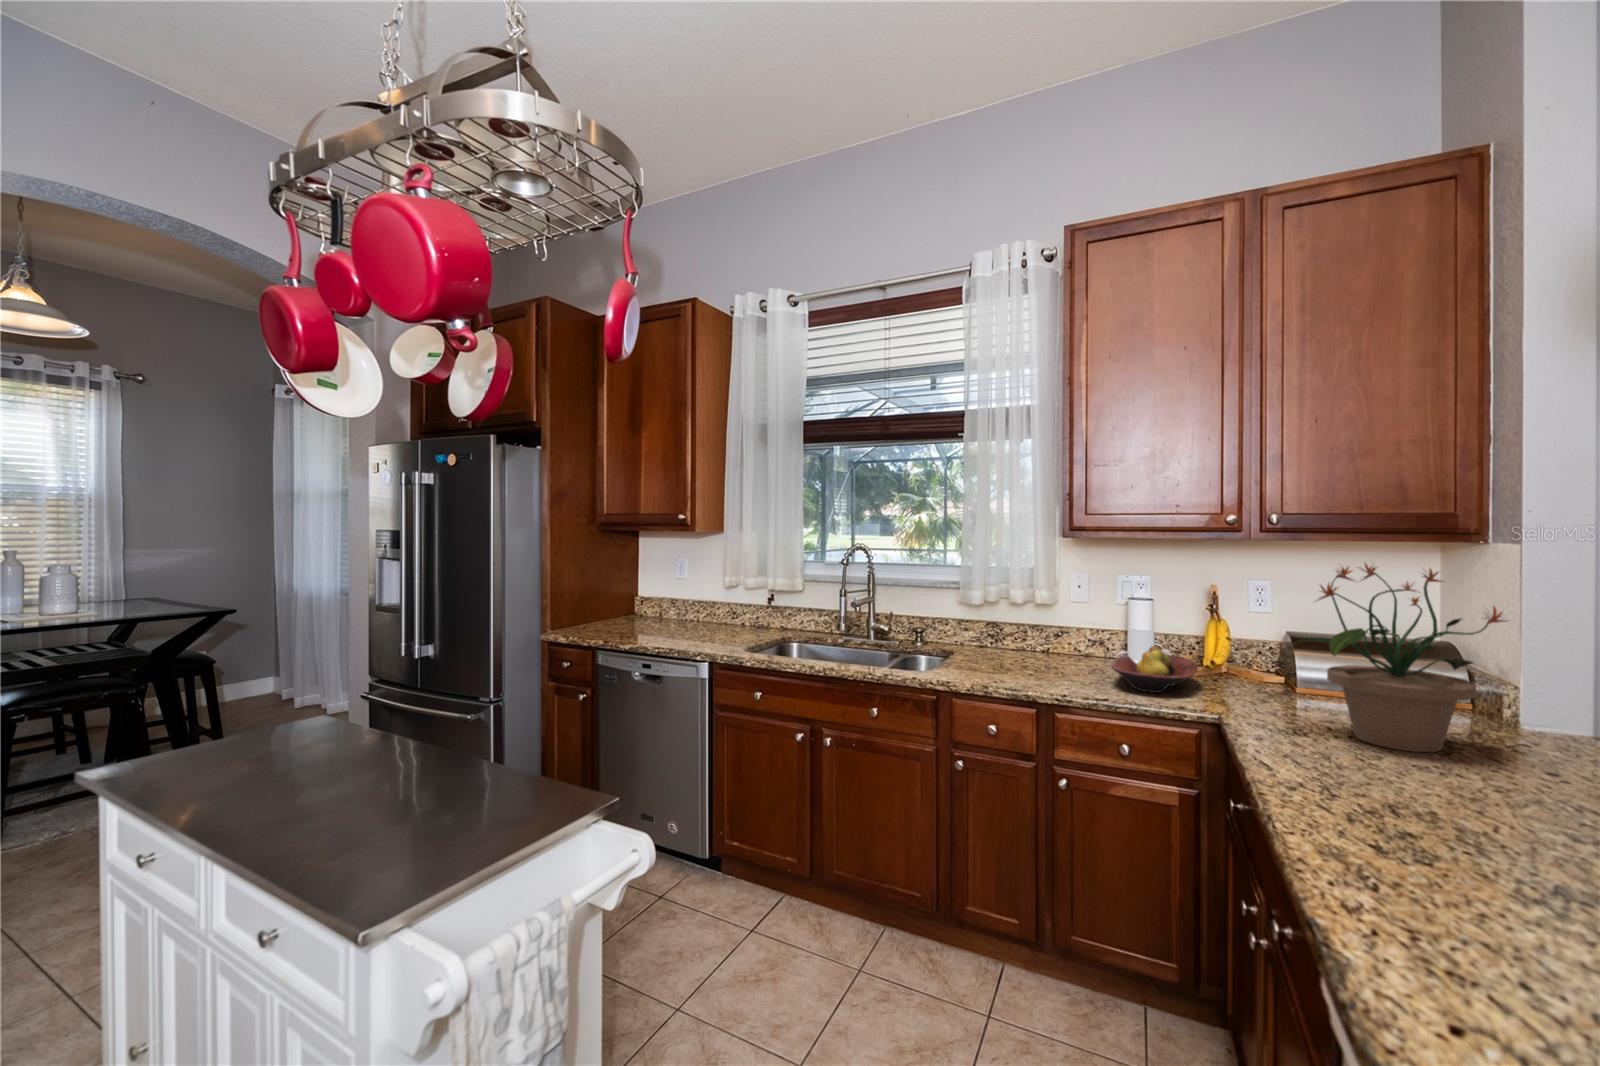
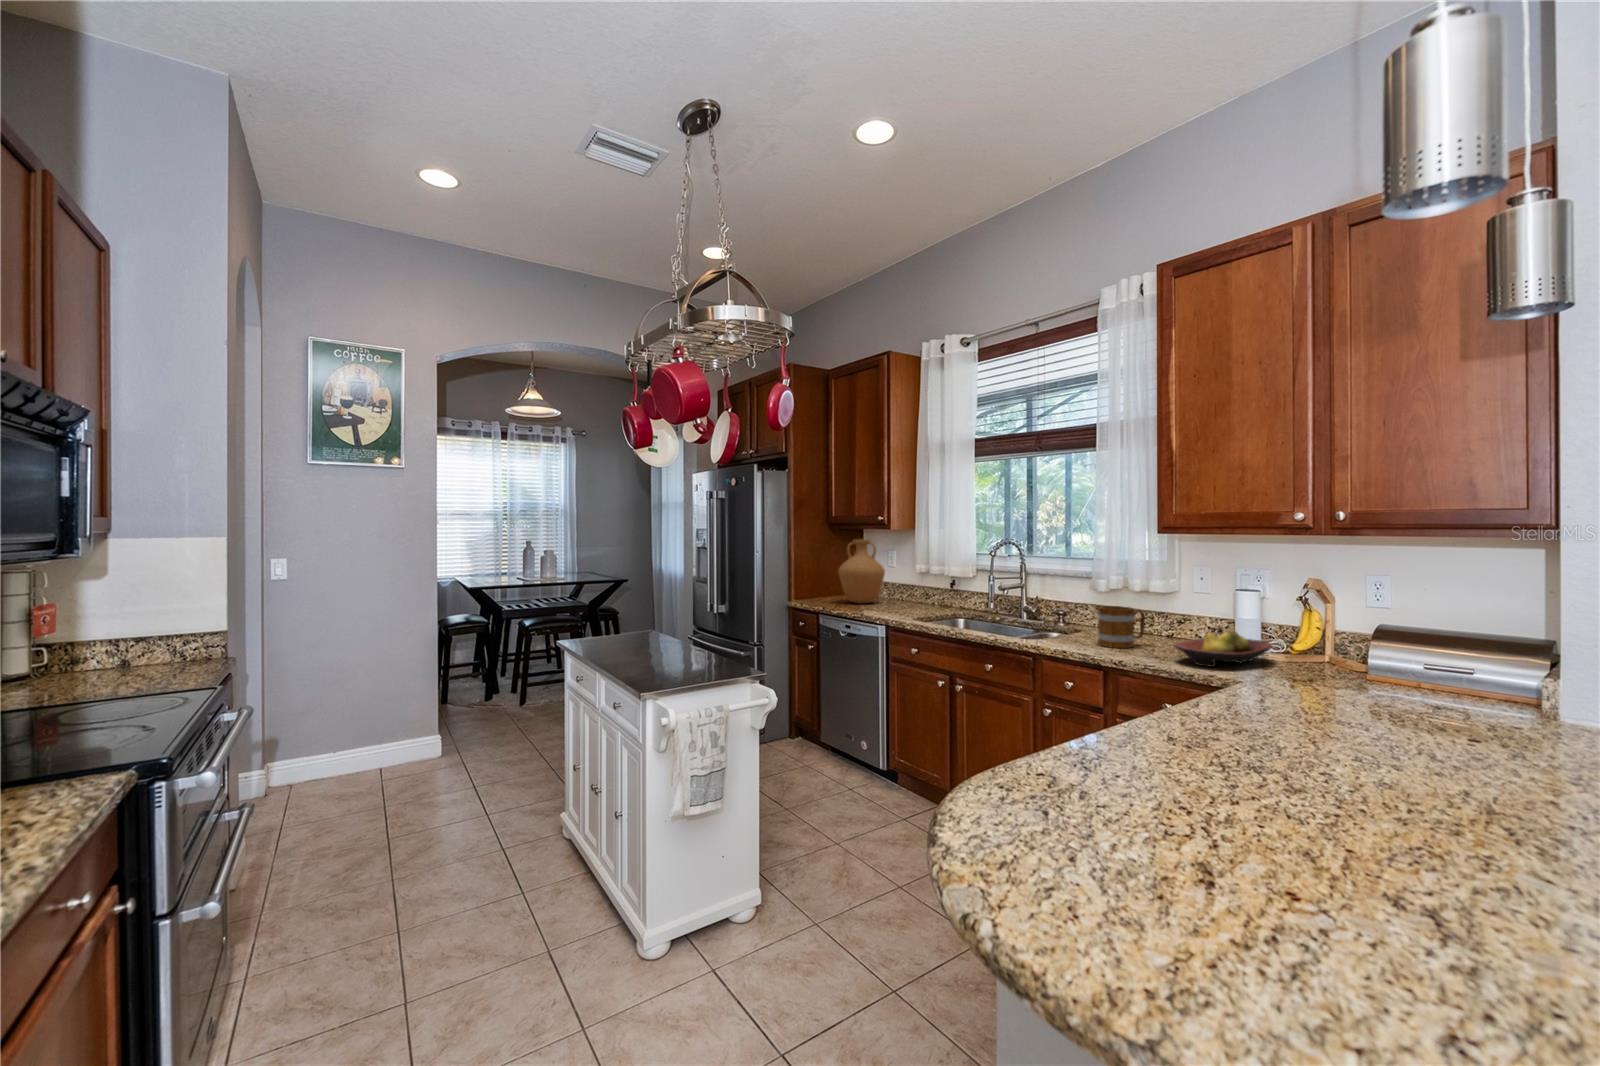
vase: none [612,544,675,629] -> present [838,539,885,604]
potted plant: present [1299,562,1505,752] -> none [1276,553,1443,717]
mug: none [1001,623,1045,675] -> present [1098,606,1145,648]

